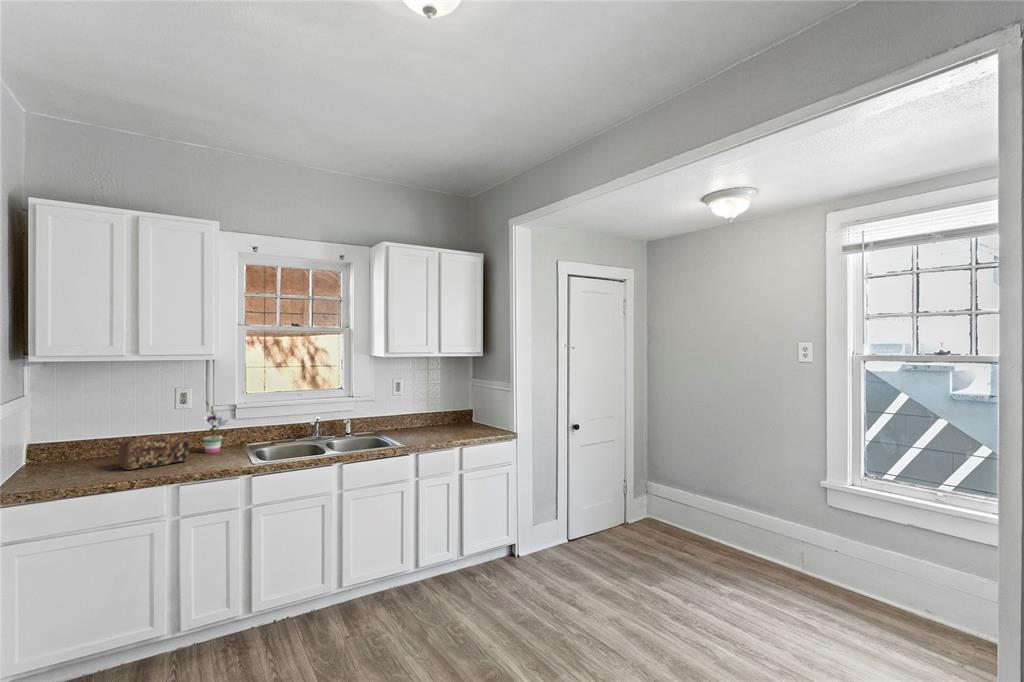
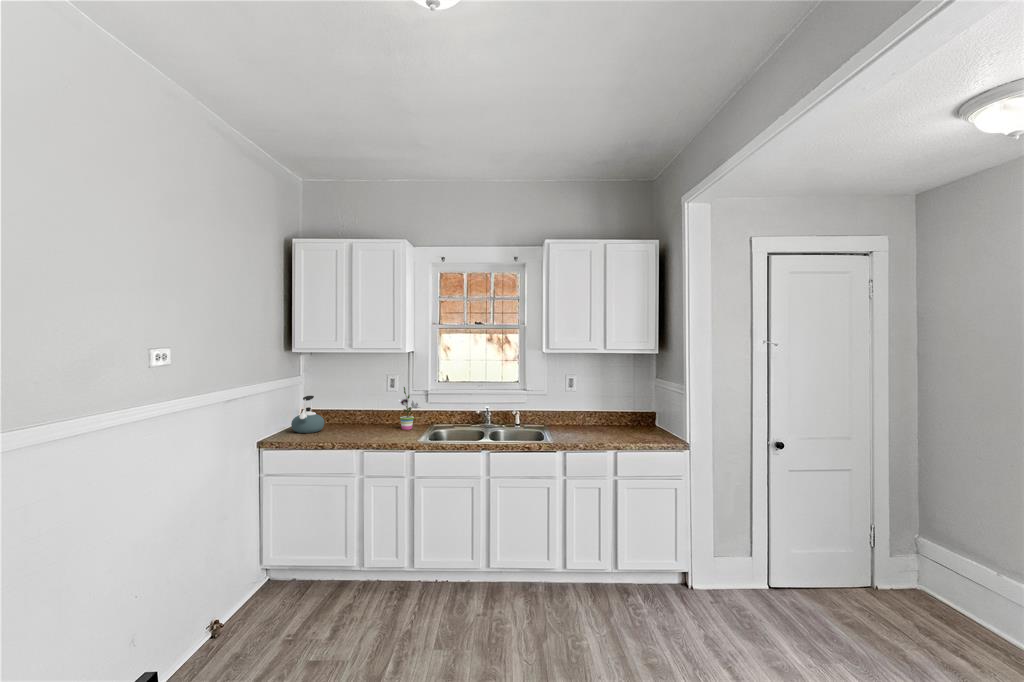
kettle: none [33,422,90,476] -> present [291,396,324,433]
bread loaf: present [118,435,189,470] -> none [339,411,382,435]

